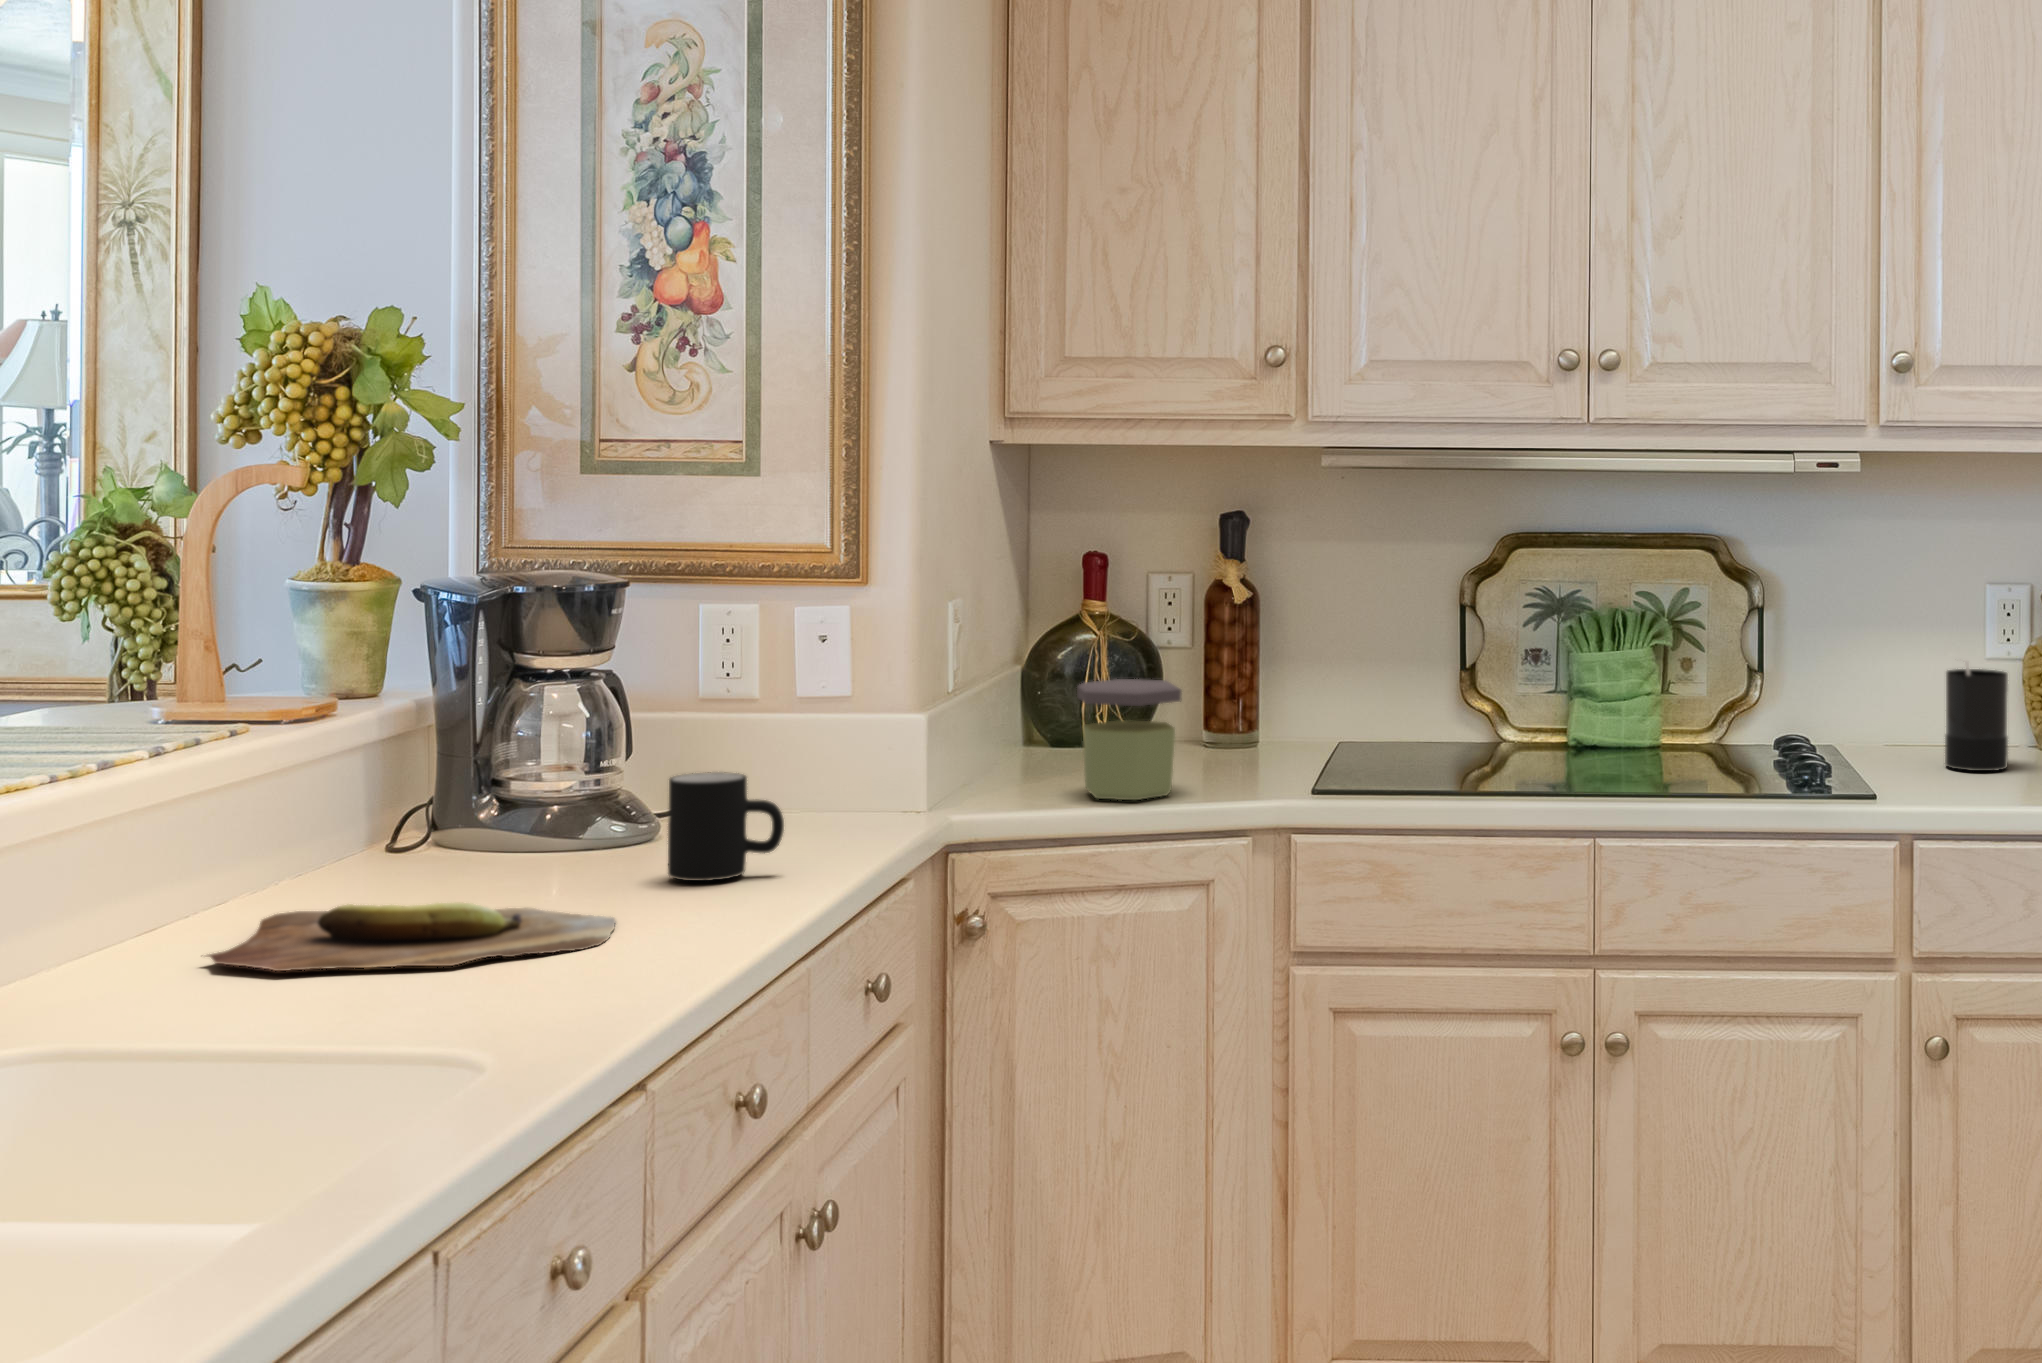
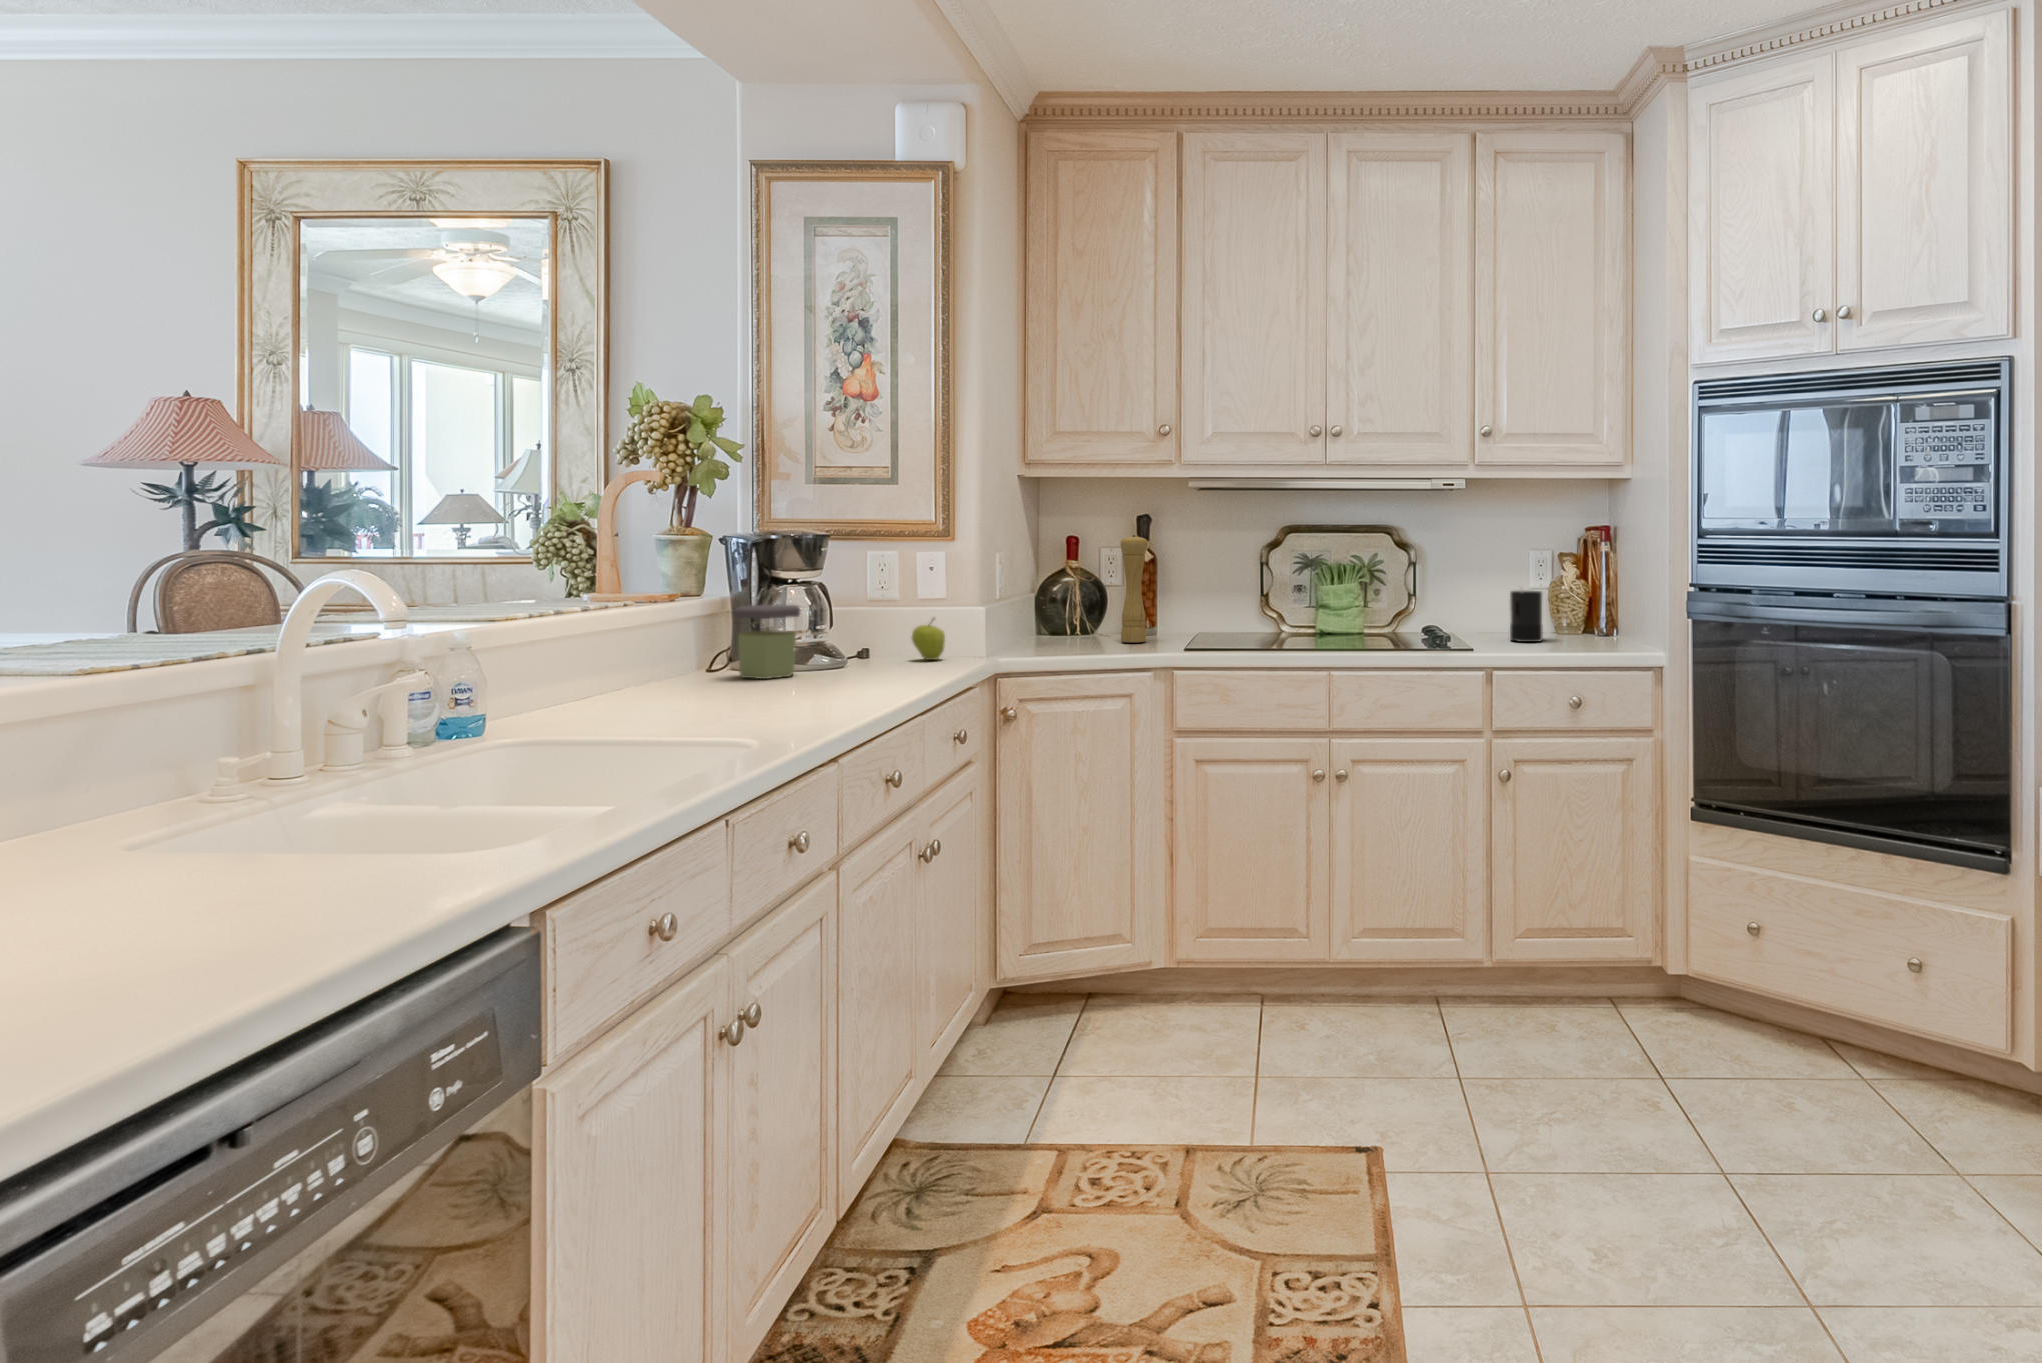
pepper mill: none [1194,558,1246,767] -> present [1121,535,1147,643]
jar: present [1077,679,1182,800] -> present [734,604,800,679]
fruit: none [786,737,852,823] -> present [911,624,945,660]
mug: present [668,772,784,881] -> none [852,626,911,679]
cutting board: present [207,903,615,971] -> none [620,680,827,709]

